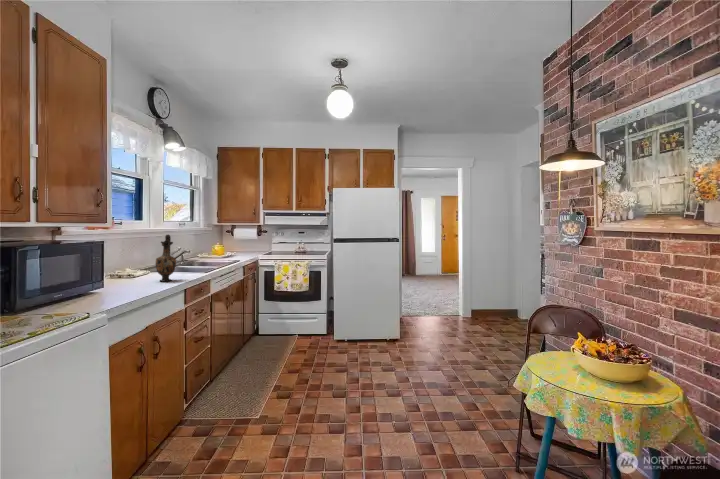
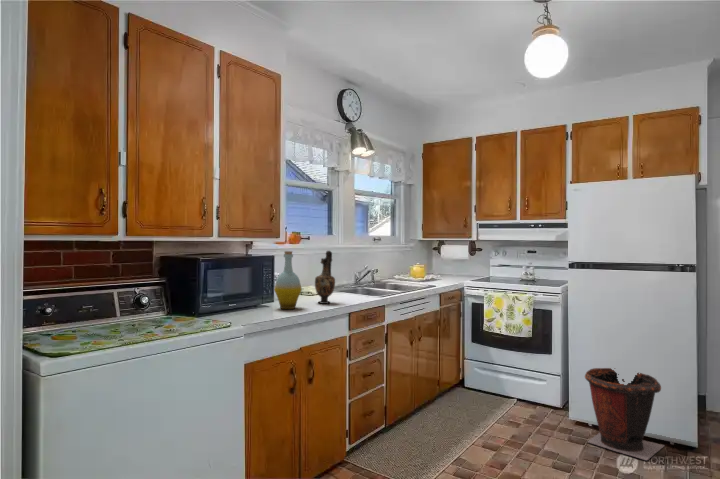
bottle: none [121,236,151,290] -> present [274,251,302,309]
waste bin: none [346,303,386,353] -> present [585,368,664,460]

